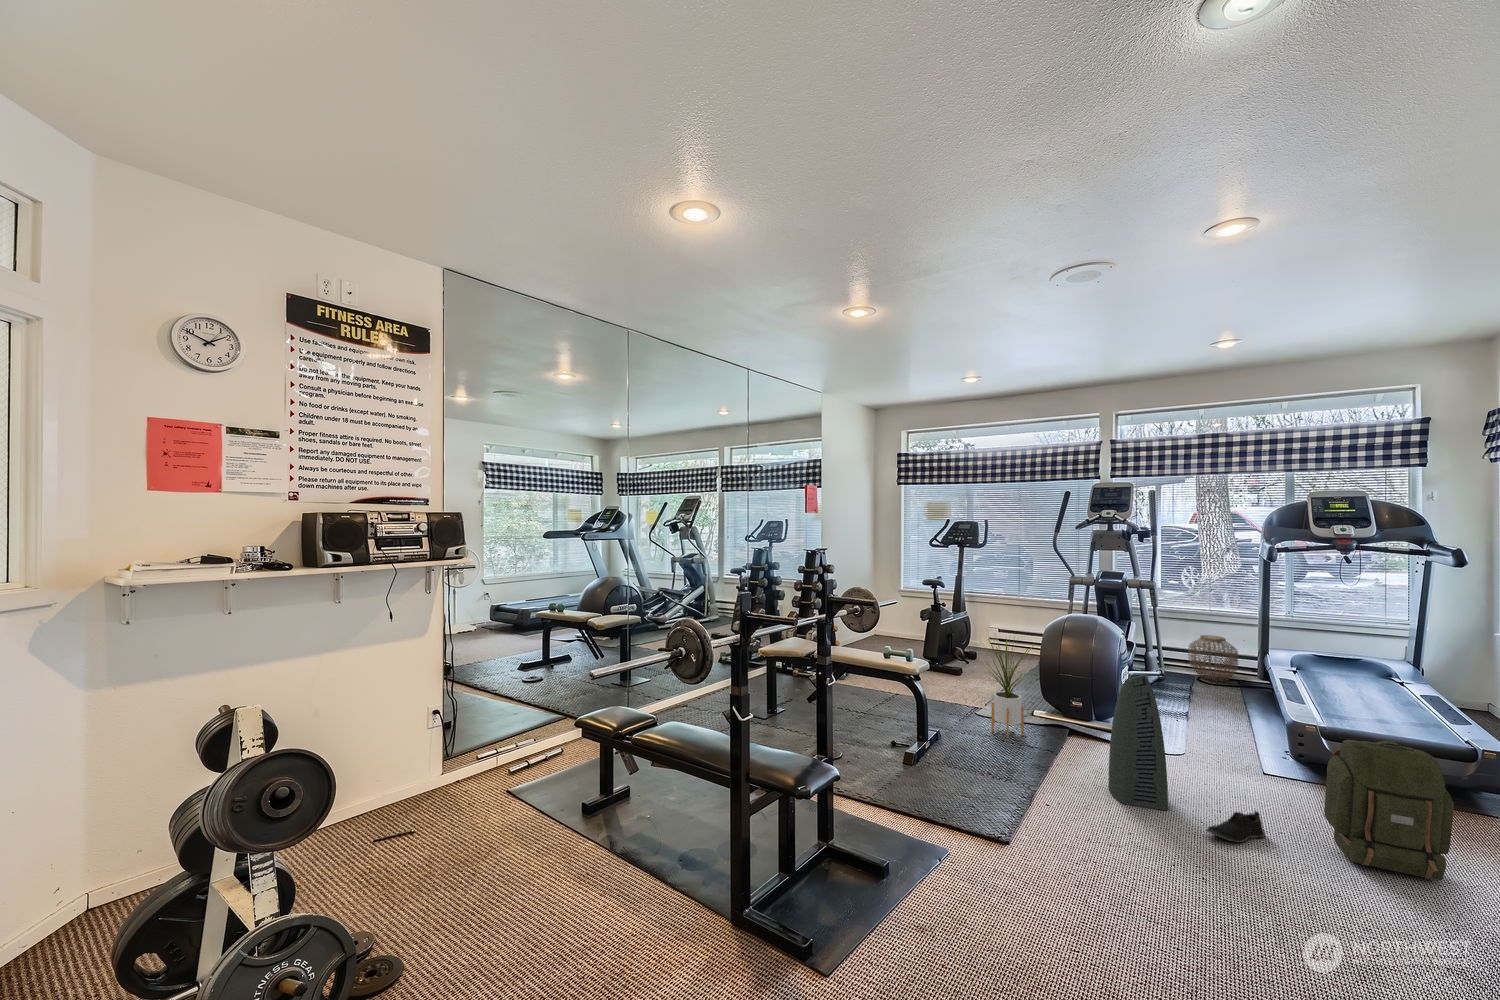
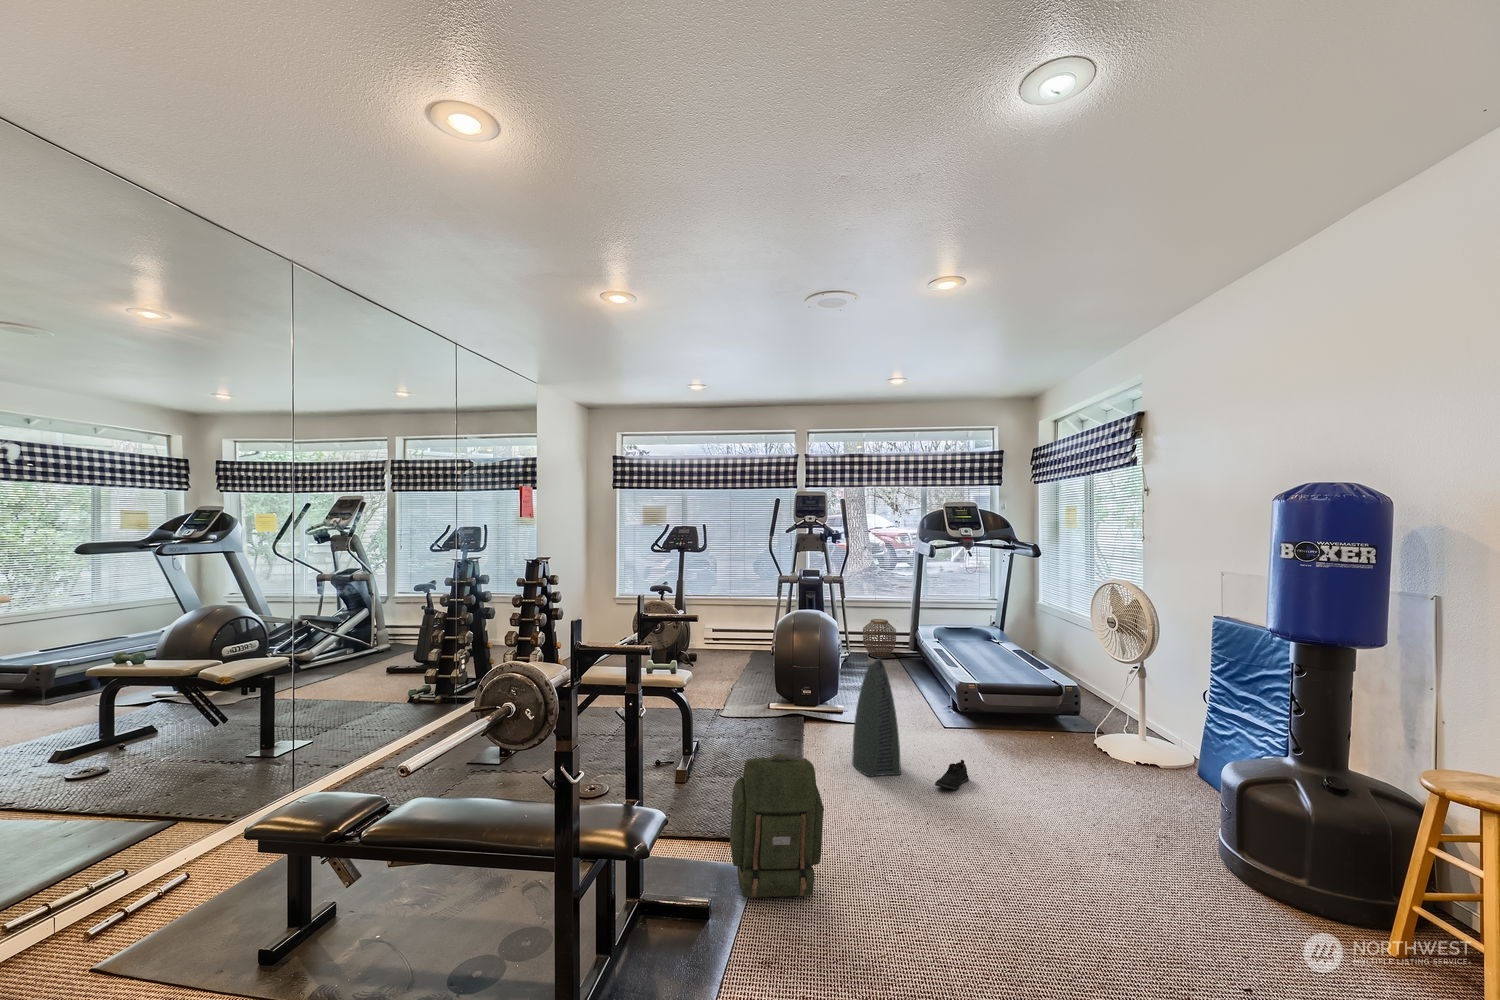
house plant: present [985,638,1034,738] -> none [729,631,781,736]
backpack: present [1324,740,1454,880] -> present [730,754,824,897]

